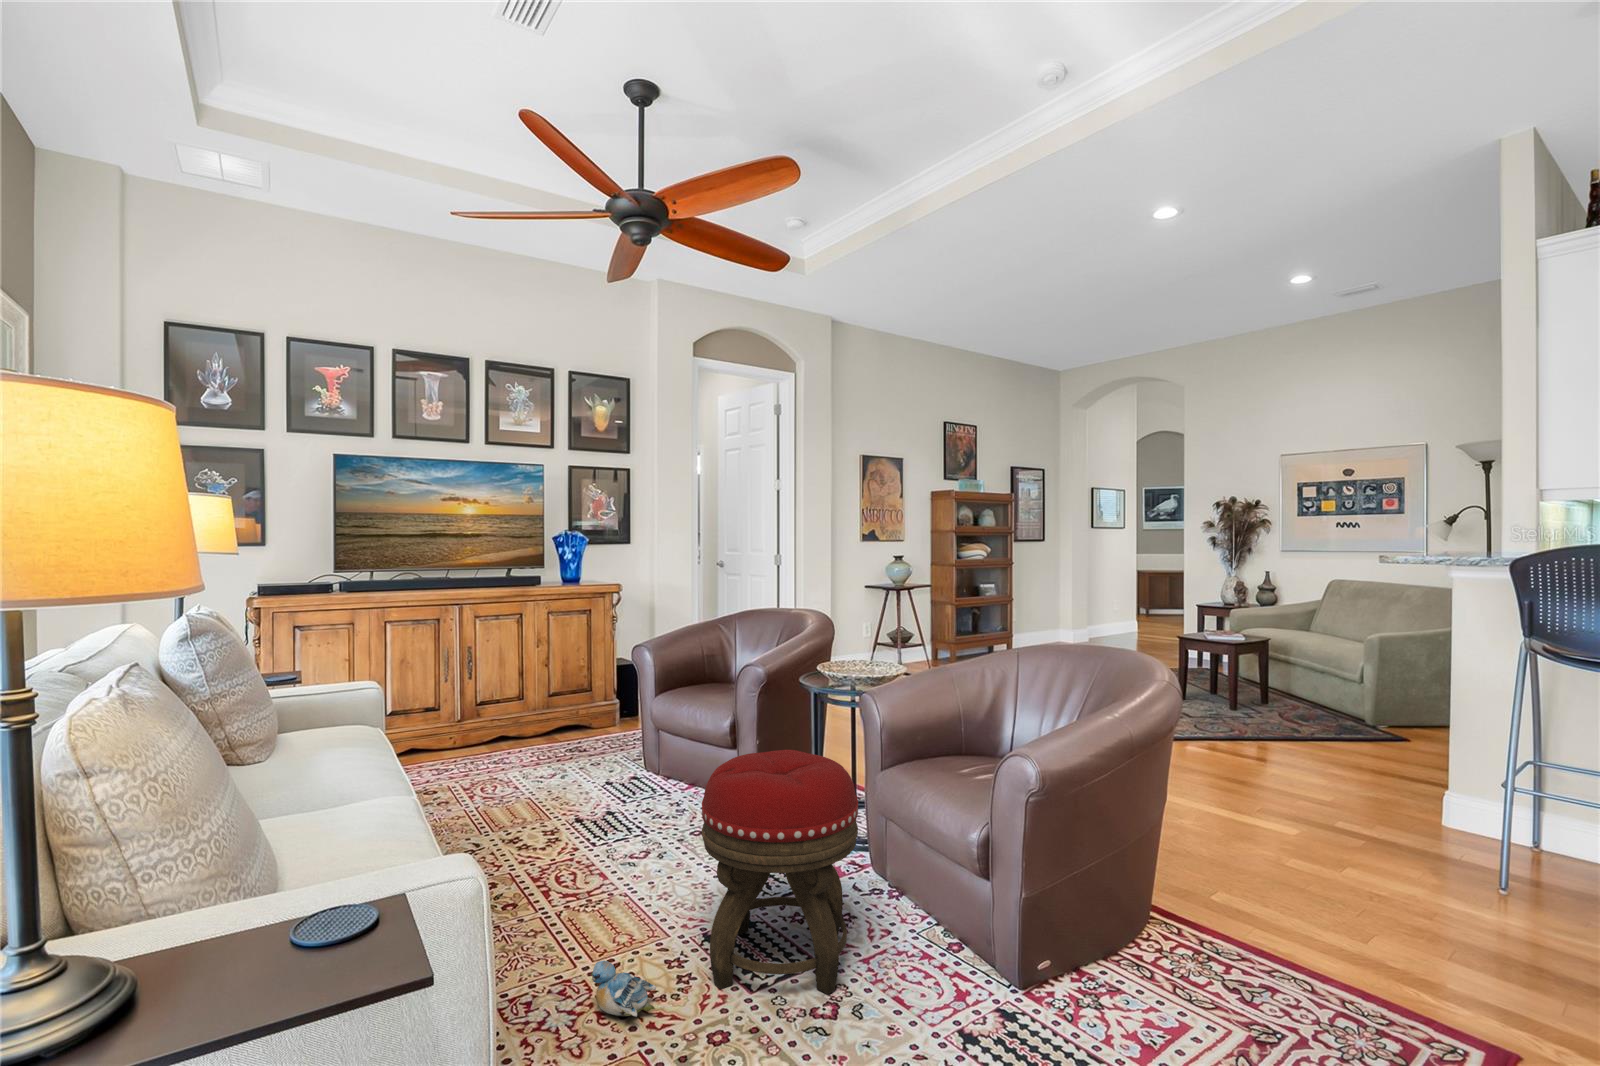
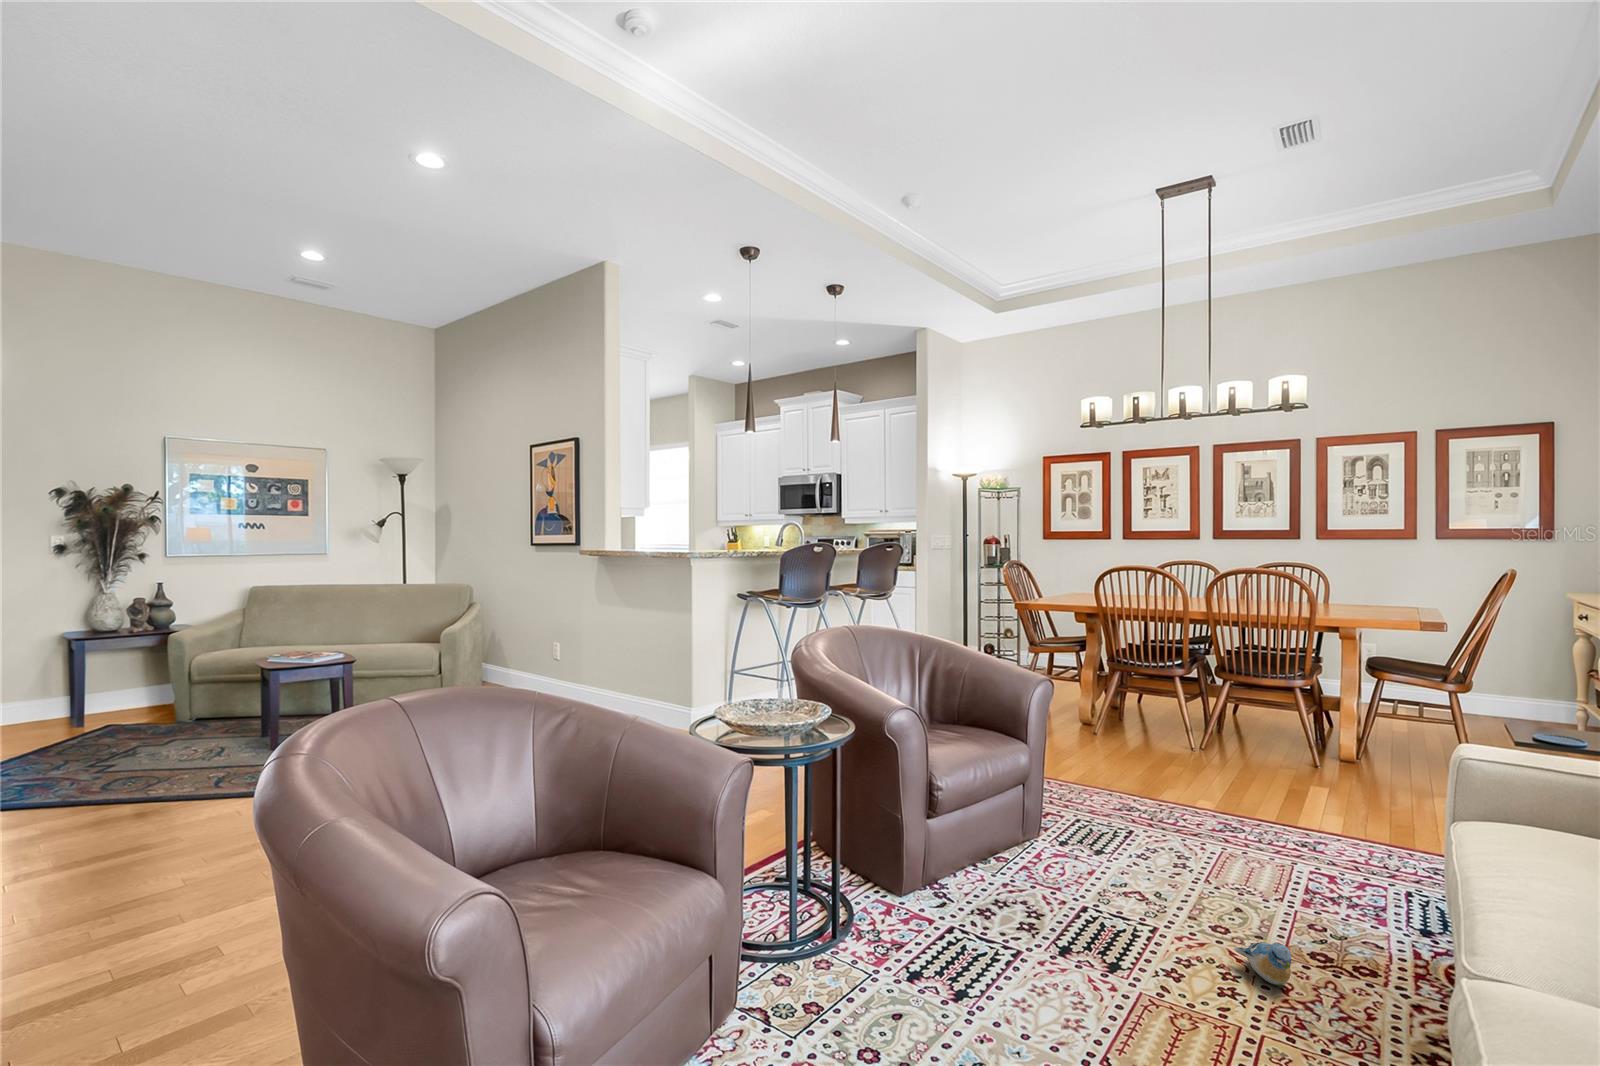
footstool: present [702,750,858,994] -> none [1030,735,1180,950]

